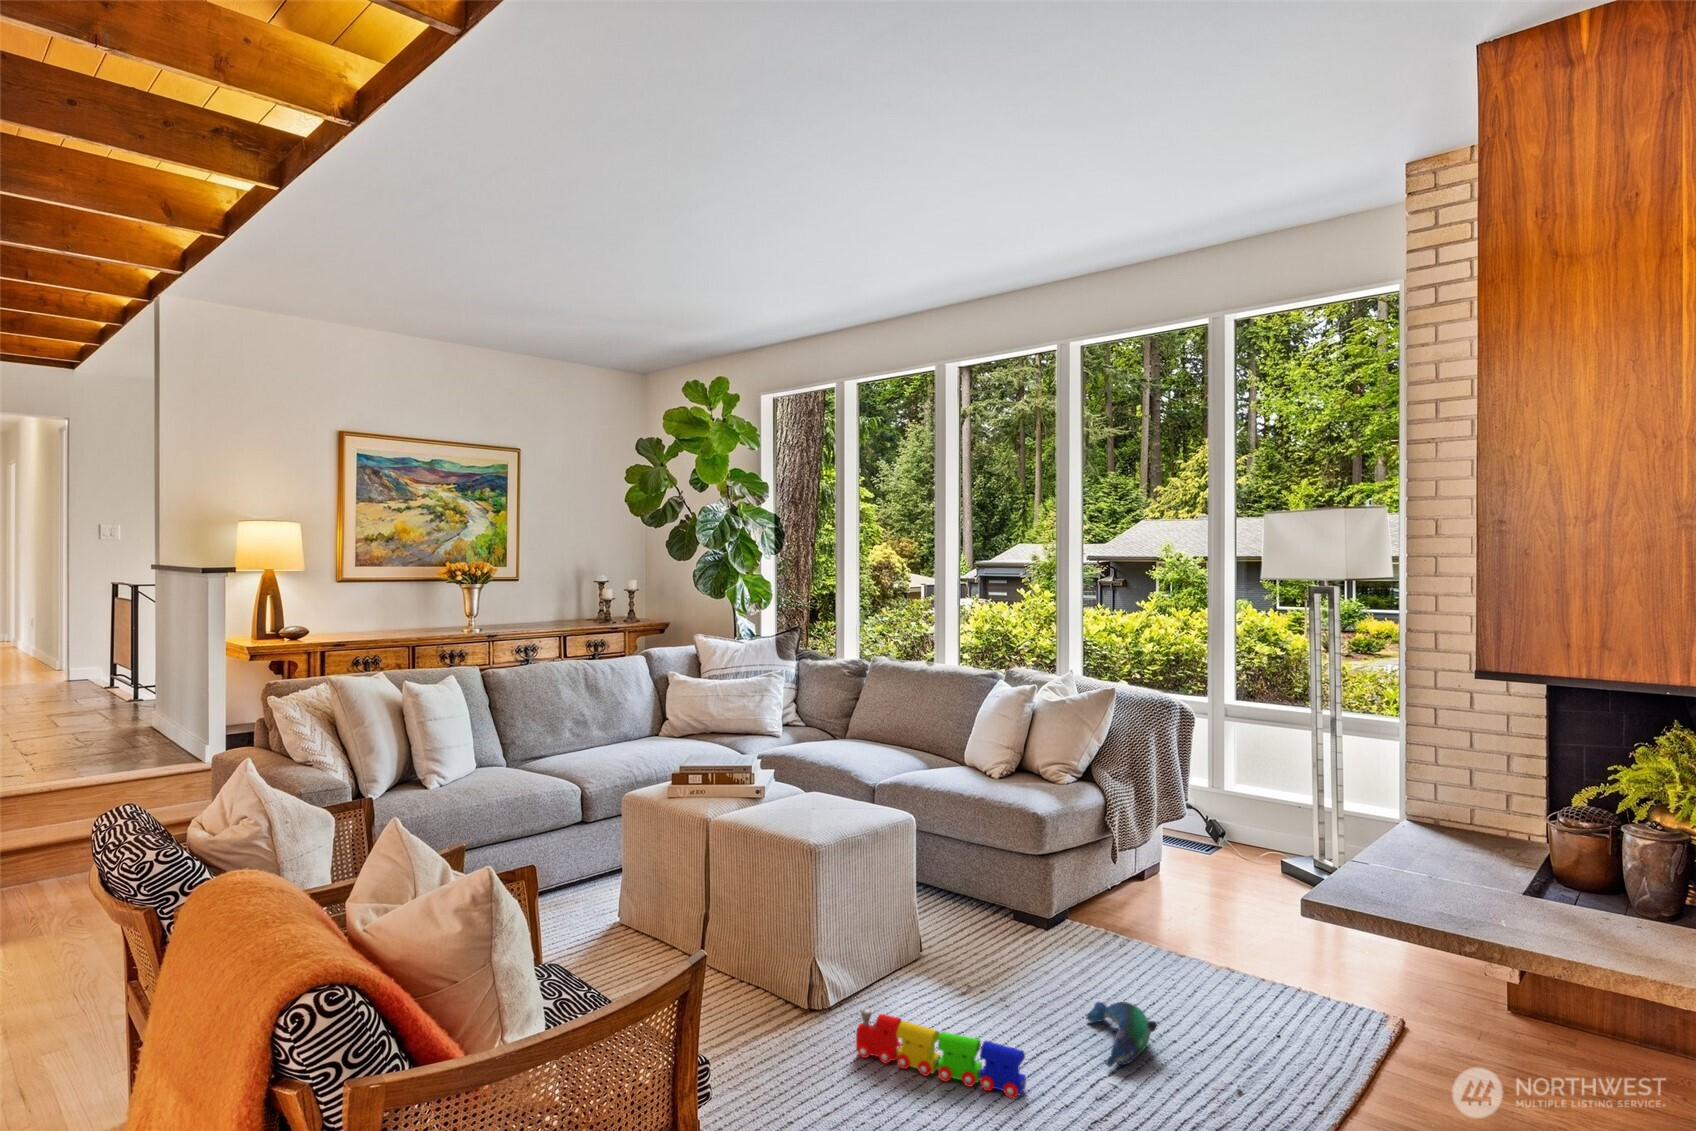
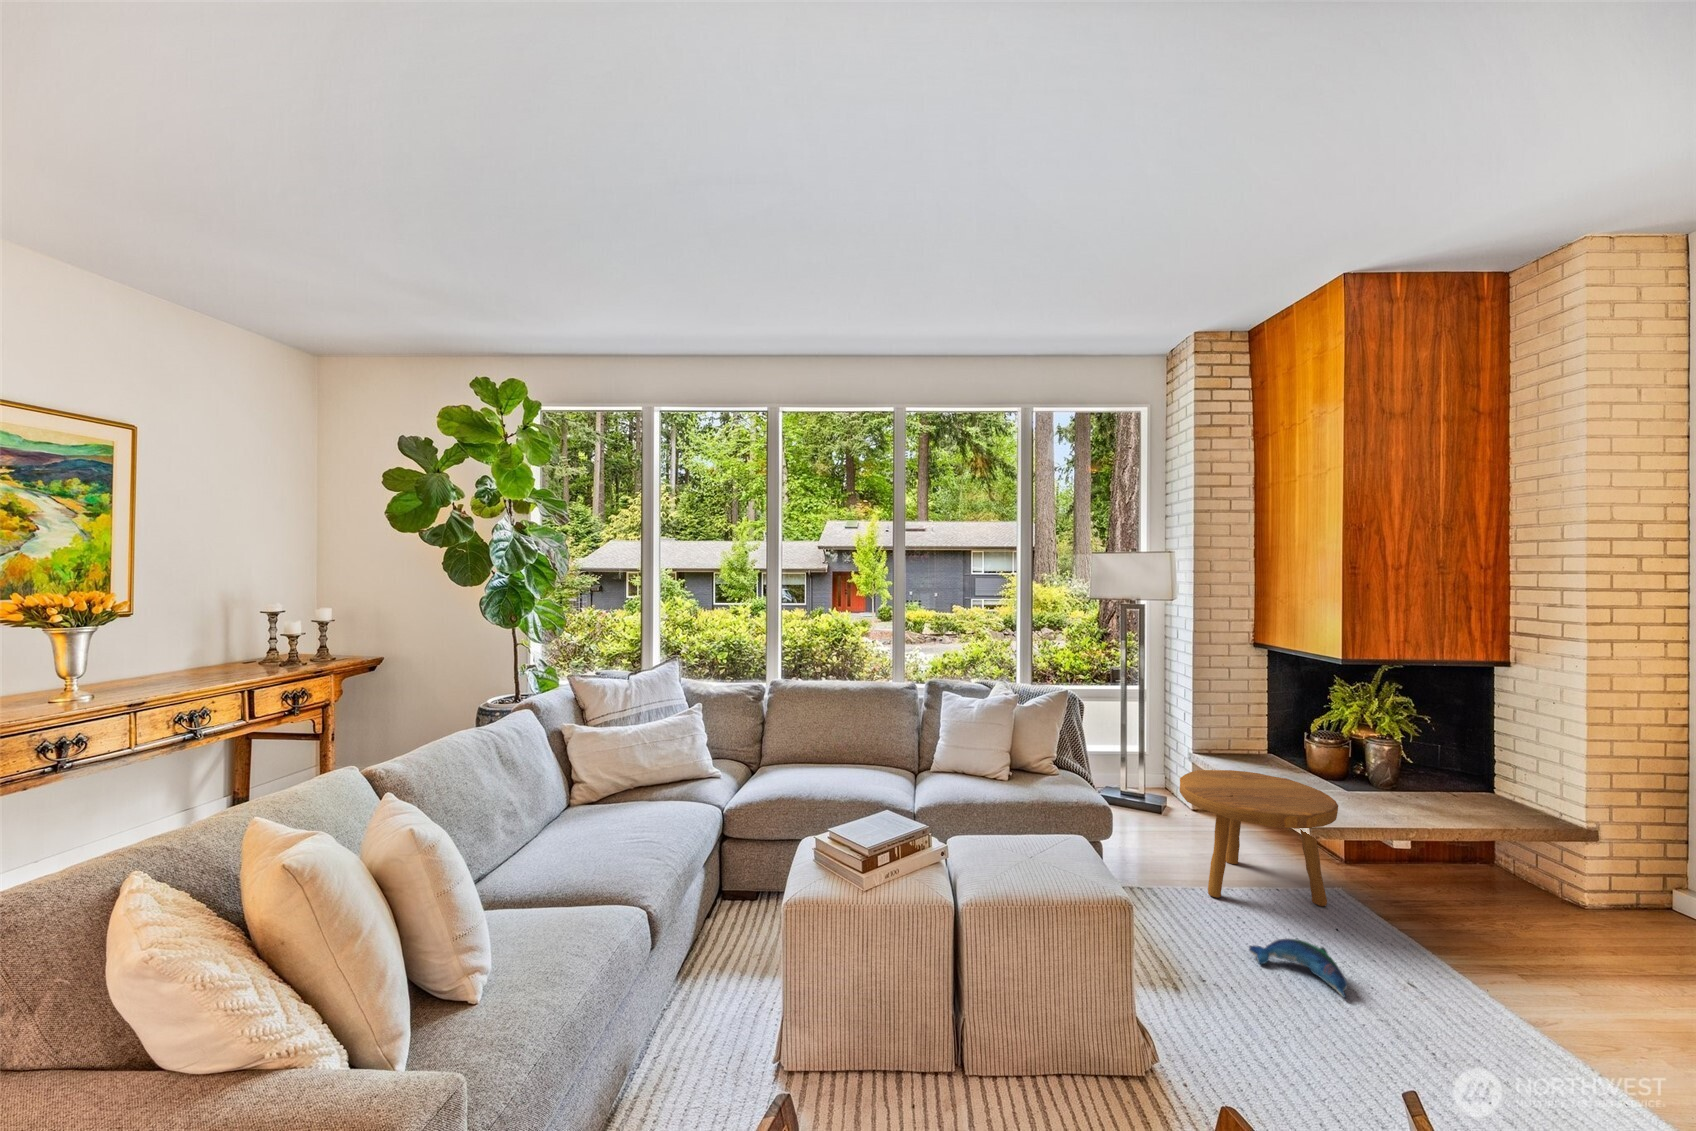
footstool: none [1178,822,1395,1032] -> present [1179,770,1338,906]
toy train: present [856,1009,1026,1098] -> none [1246,1018,1382,1096]

